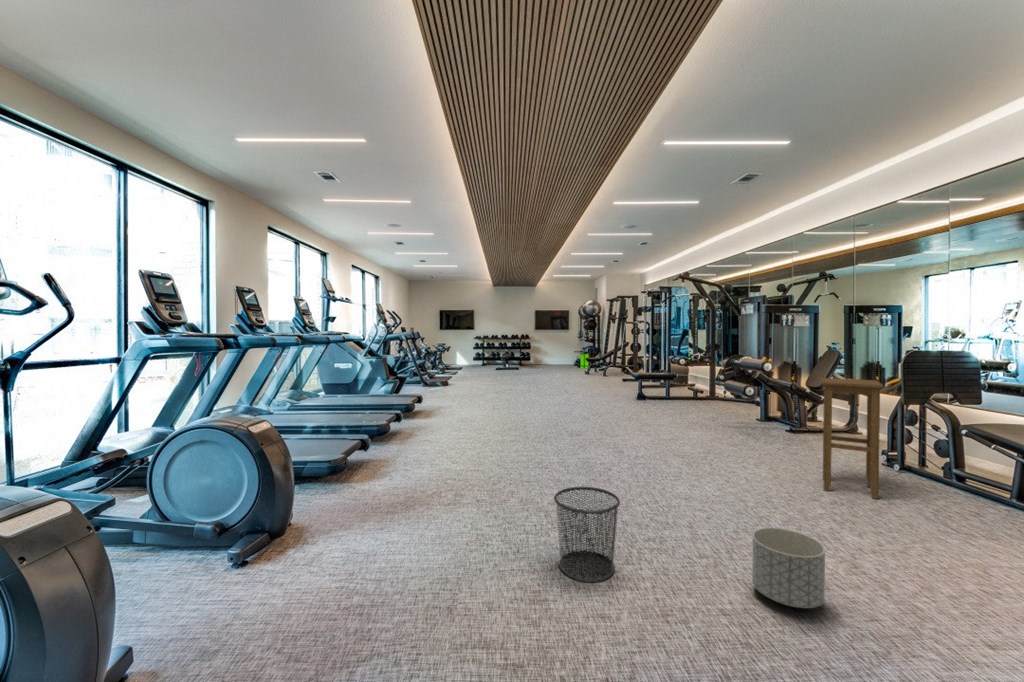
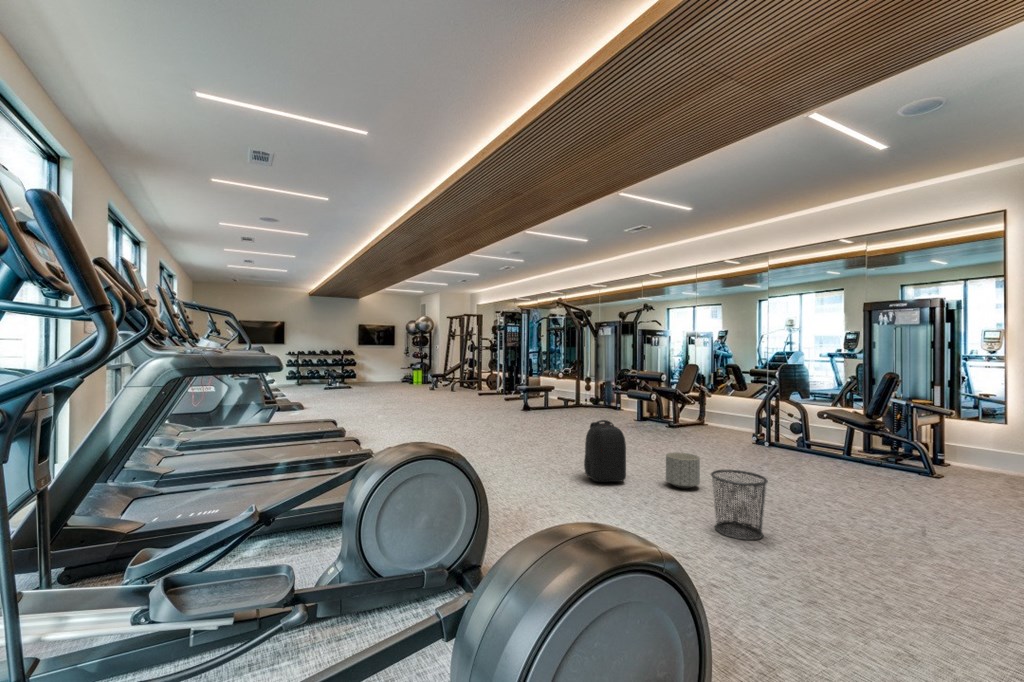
stool: present [822,378,883,499] -> none [742,383,791,463]
backpack: none [540,414,587,485] -> present [584,420,626,482]
planter: present [752,528,825,608] -> present [666,452,700,489]

